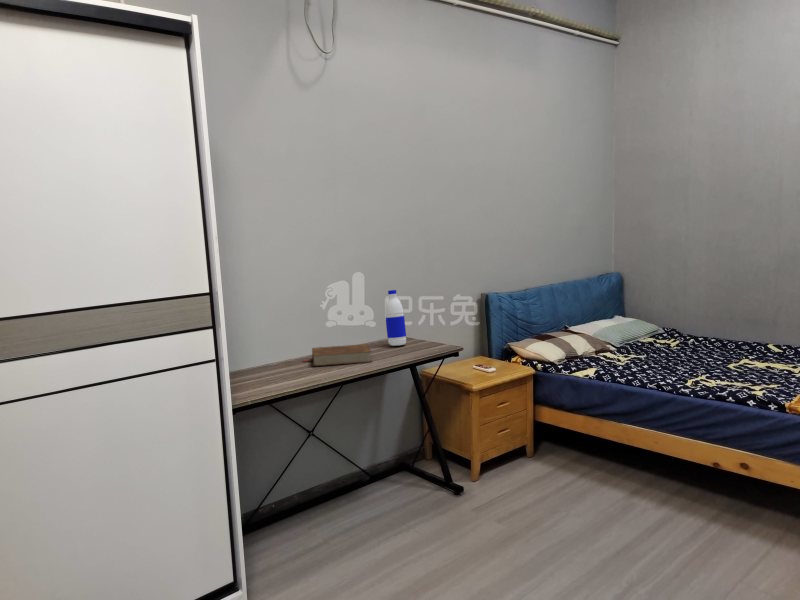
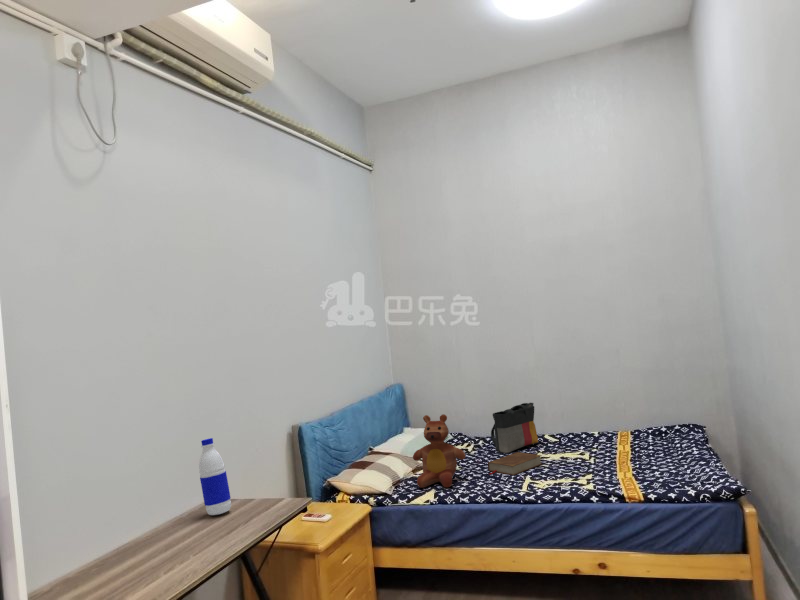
teddy bear: none [587,301,641,369] -> present [413,414,466,488]
tote bag: none [698,307,756,353] -> present [491,403,538,453]
book: present [309,344,371,366] -> present [488,452,542,475]

